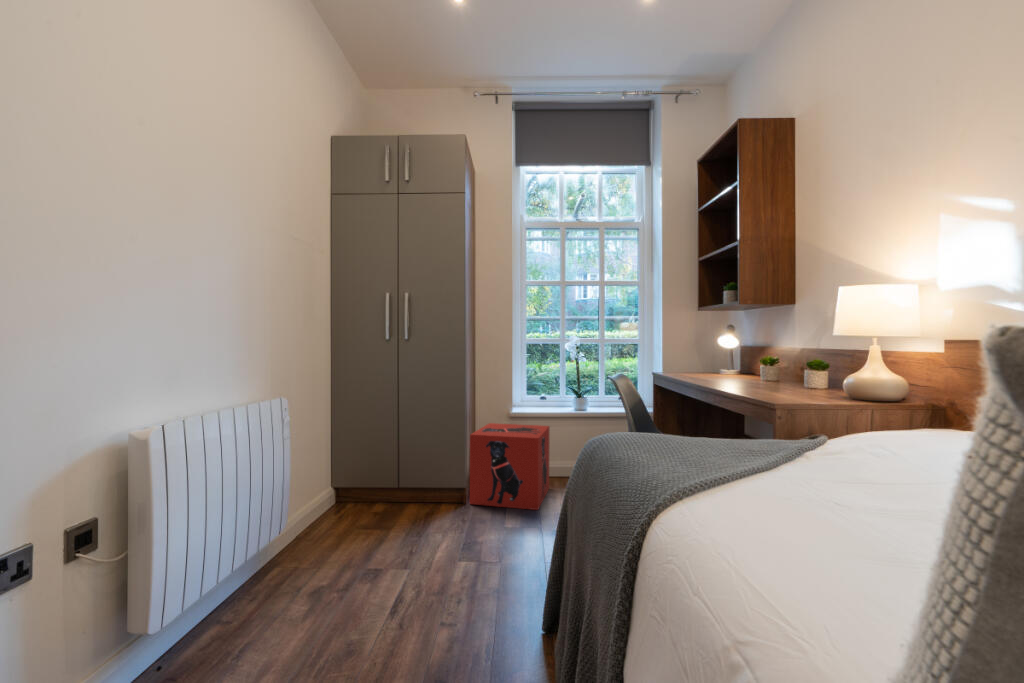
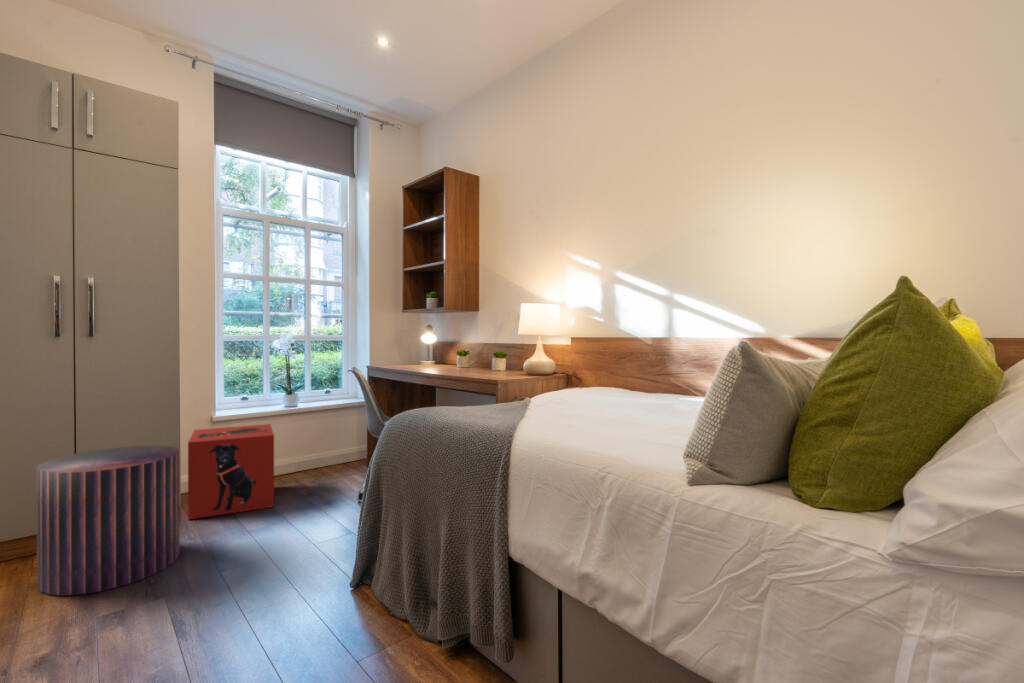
pouf: none [350,432,444,552] -> present [37,446,180,596]

